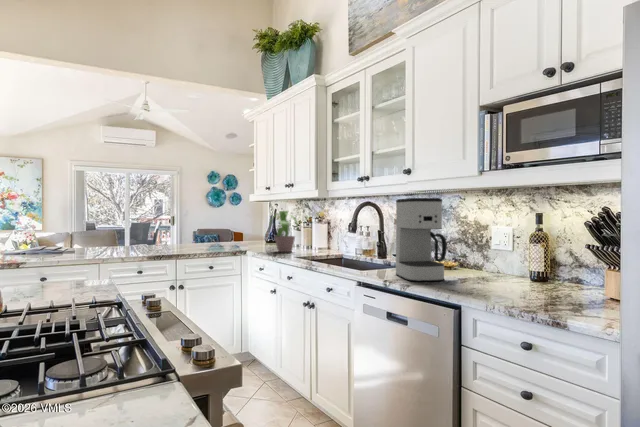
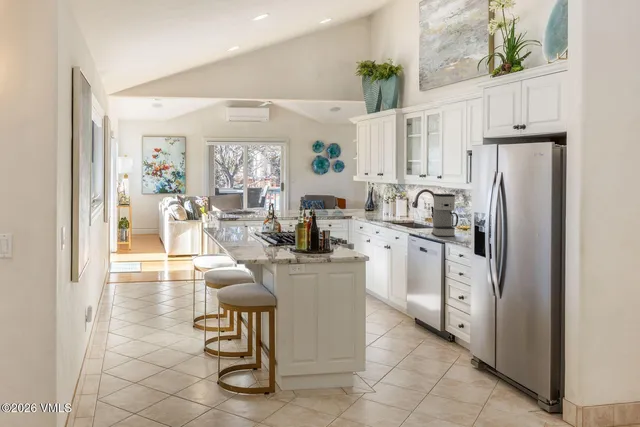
potted plant: present [269,211,298,252] -> none [365,191,389,219]

